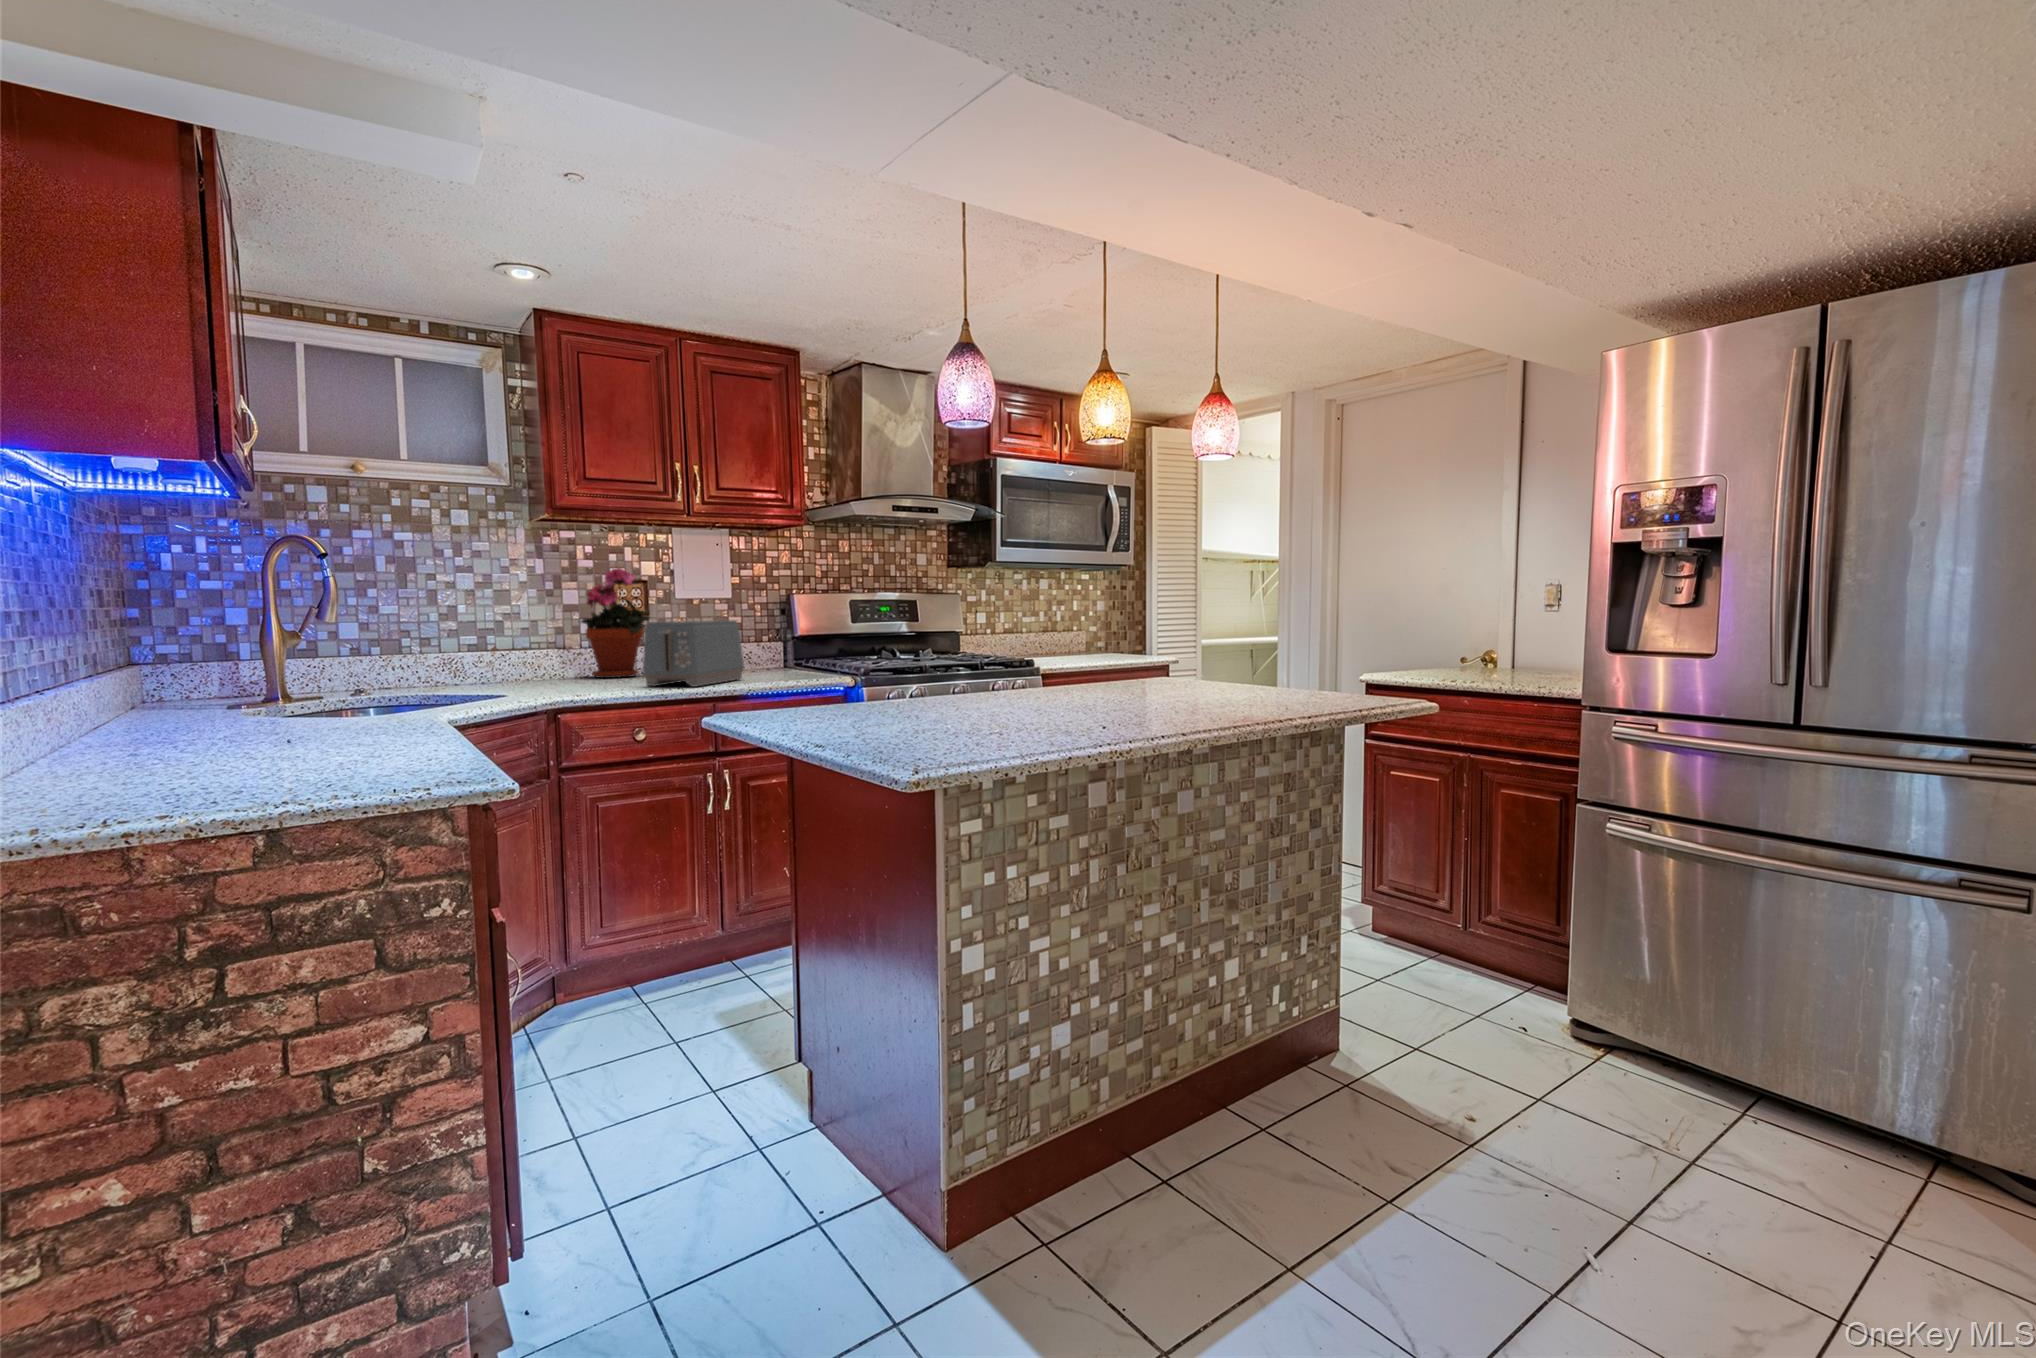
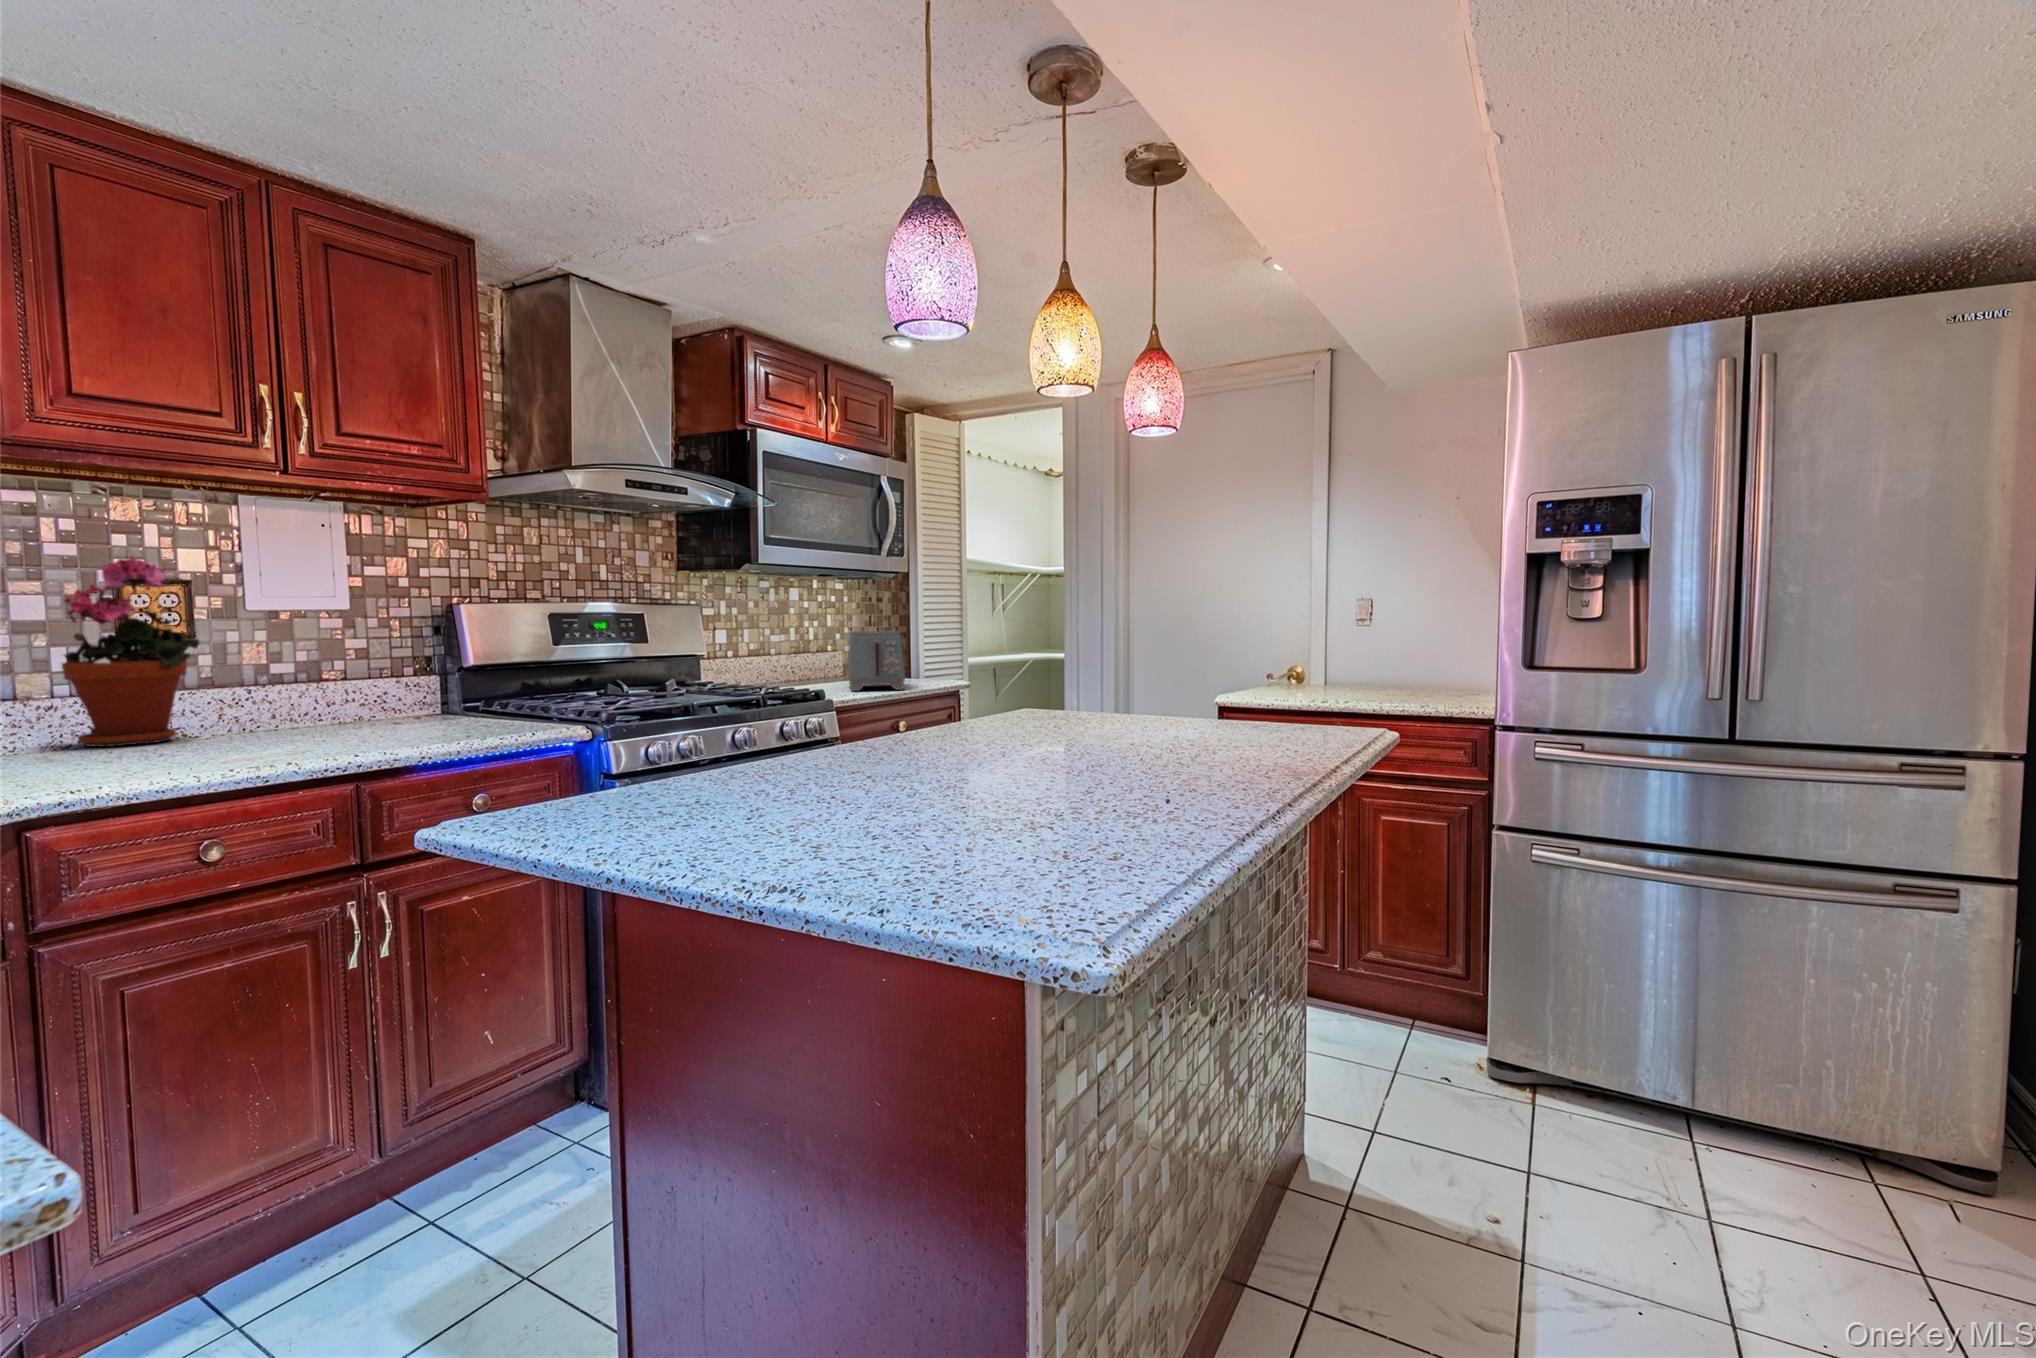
toaster: present [643,620,744,687] -> present [847,631,905,691]

